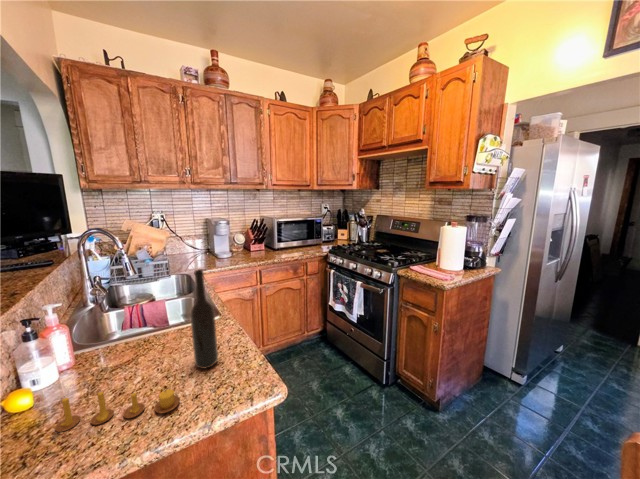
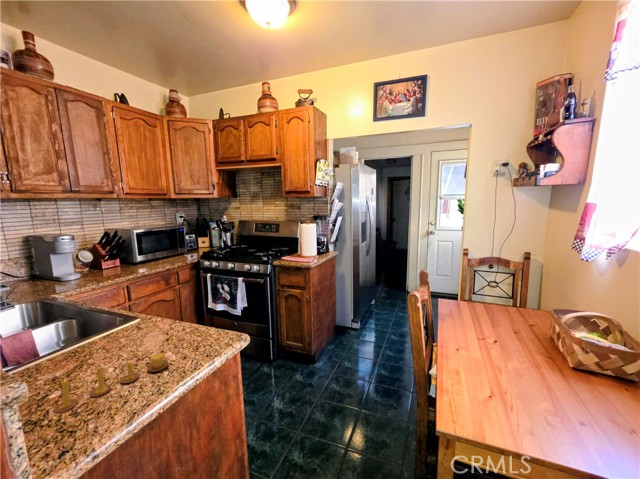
bottle: present [190,269,218,369] -> none [148,258,174,346]

